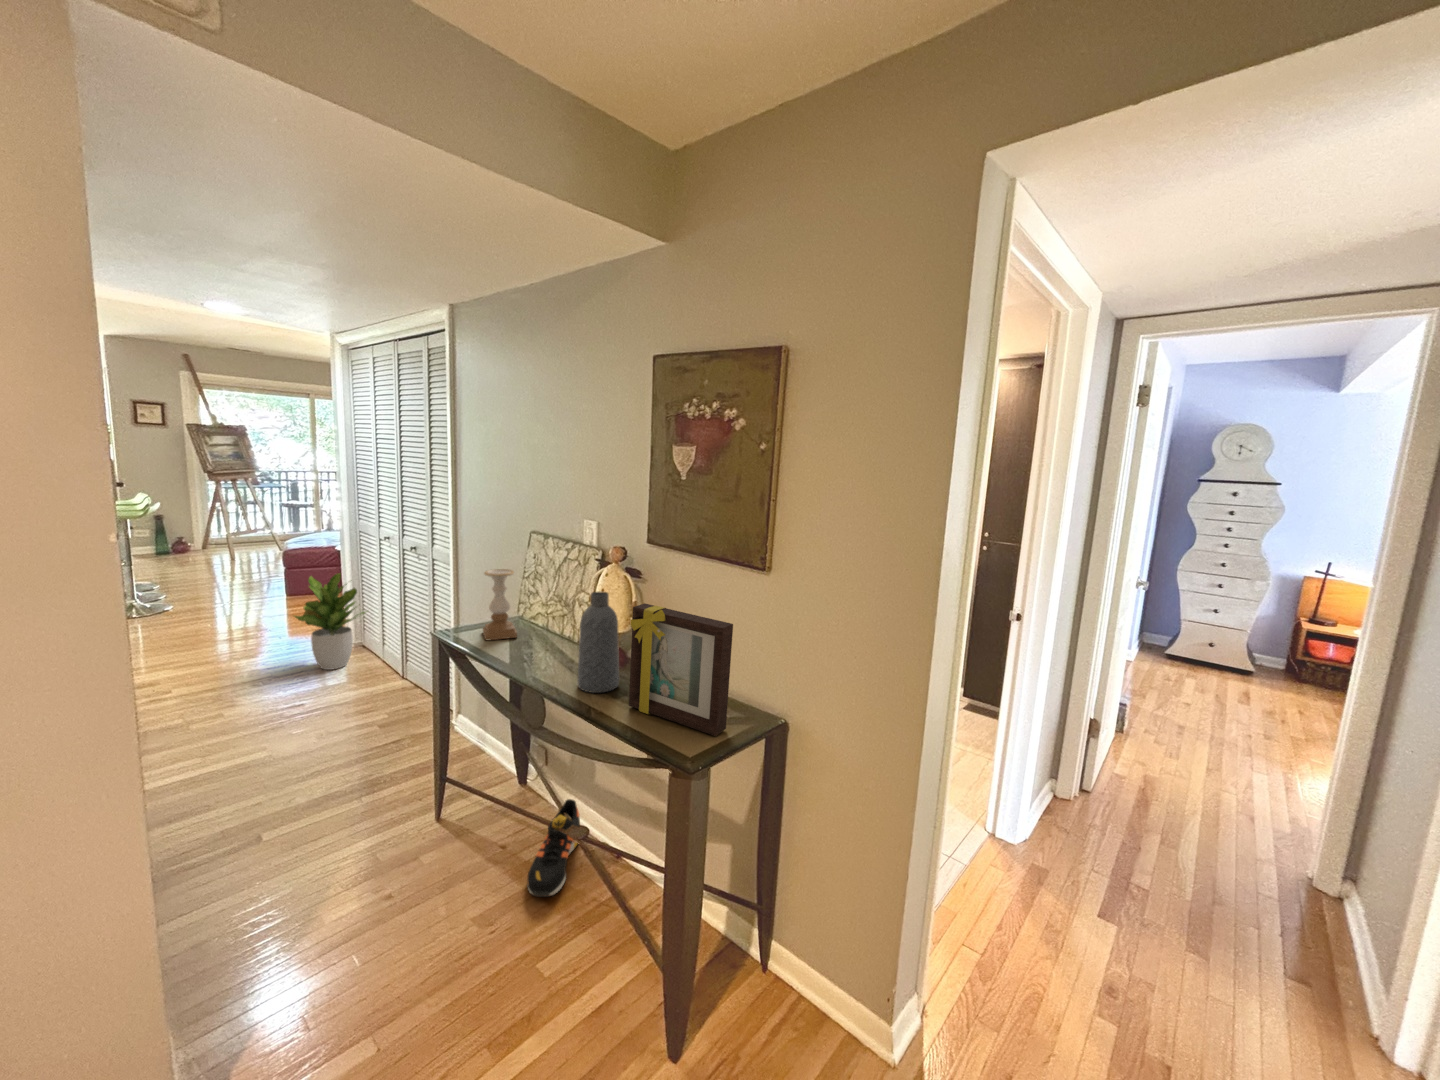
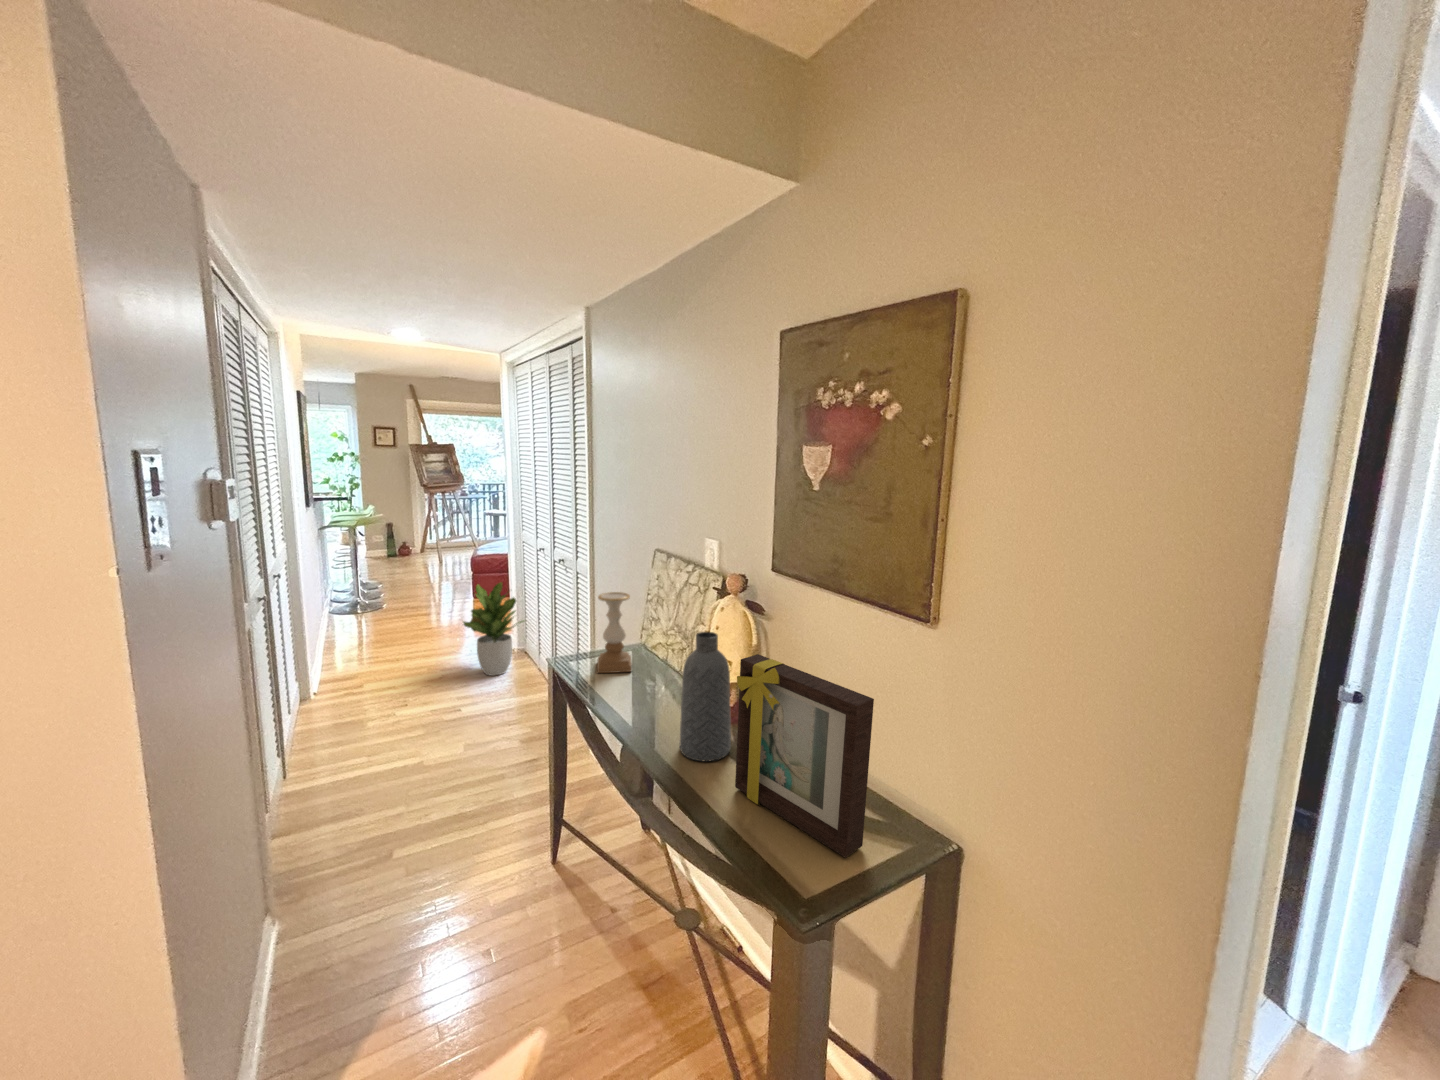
shoe: present [527,799,580,897] -> none [628,867,698,994]

